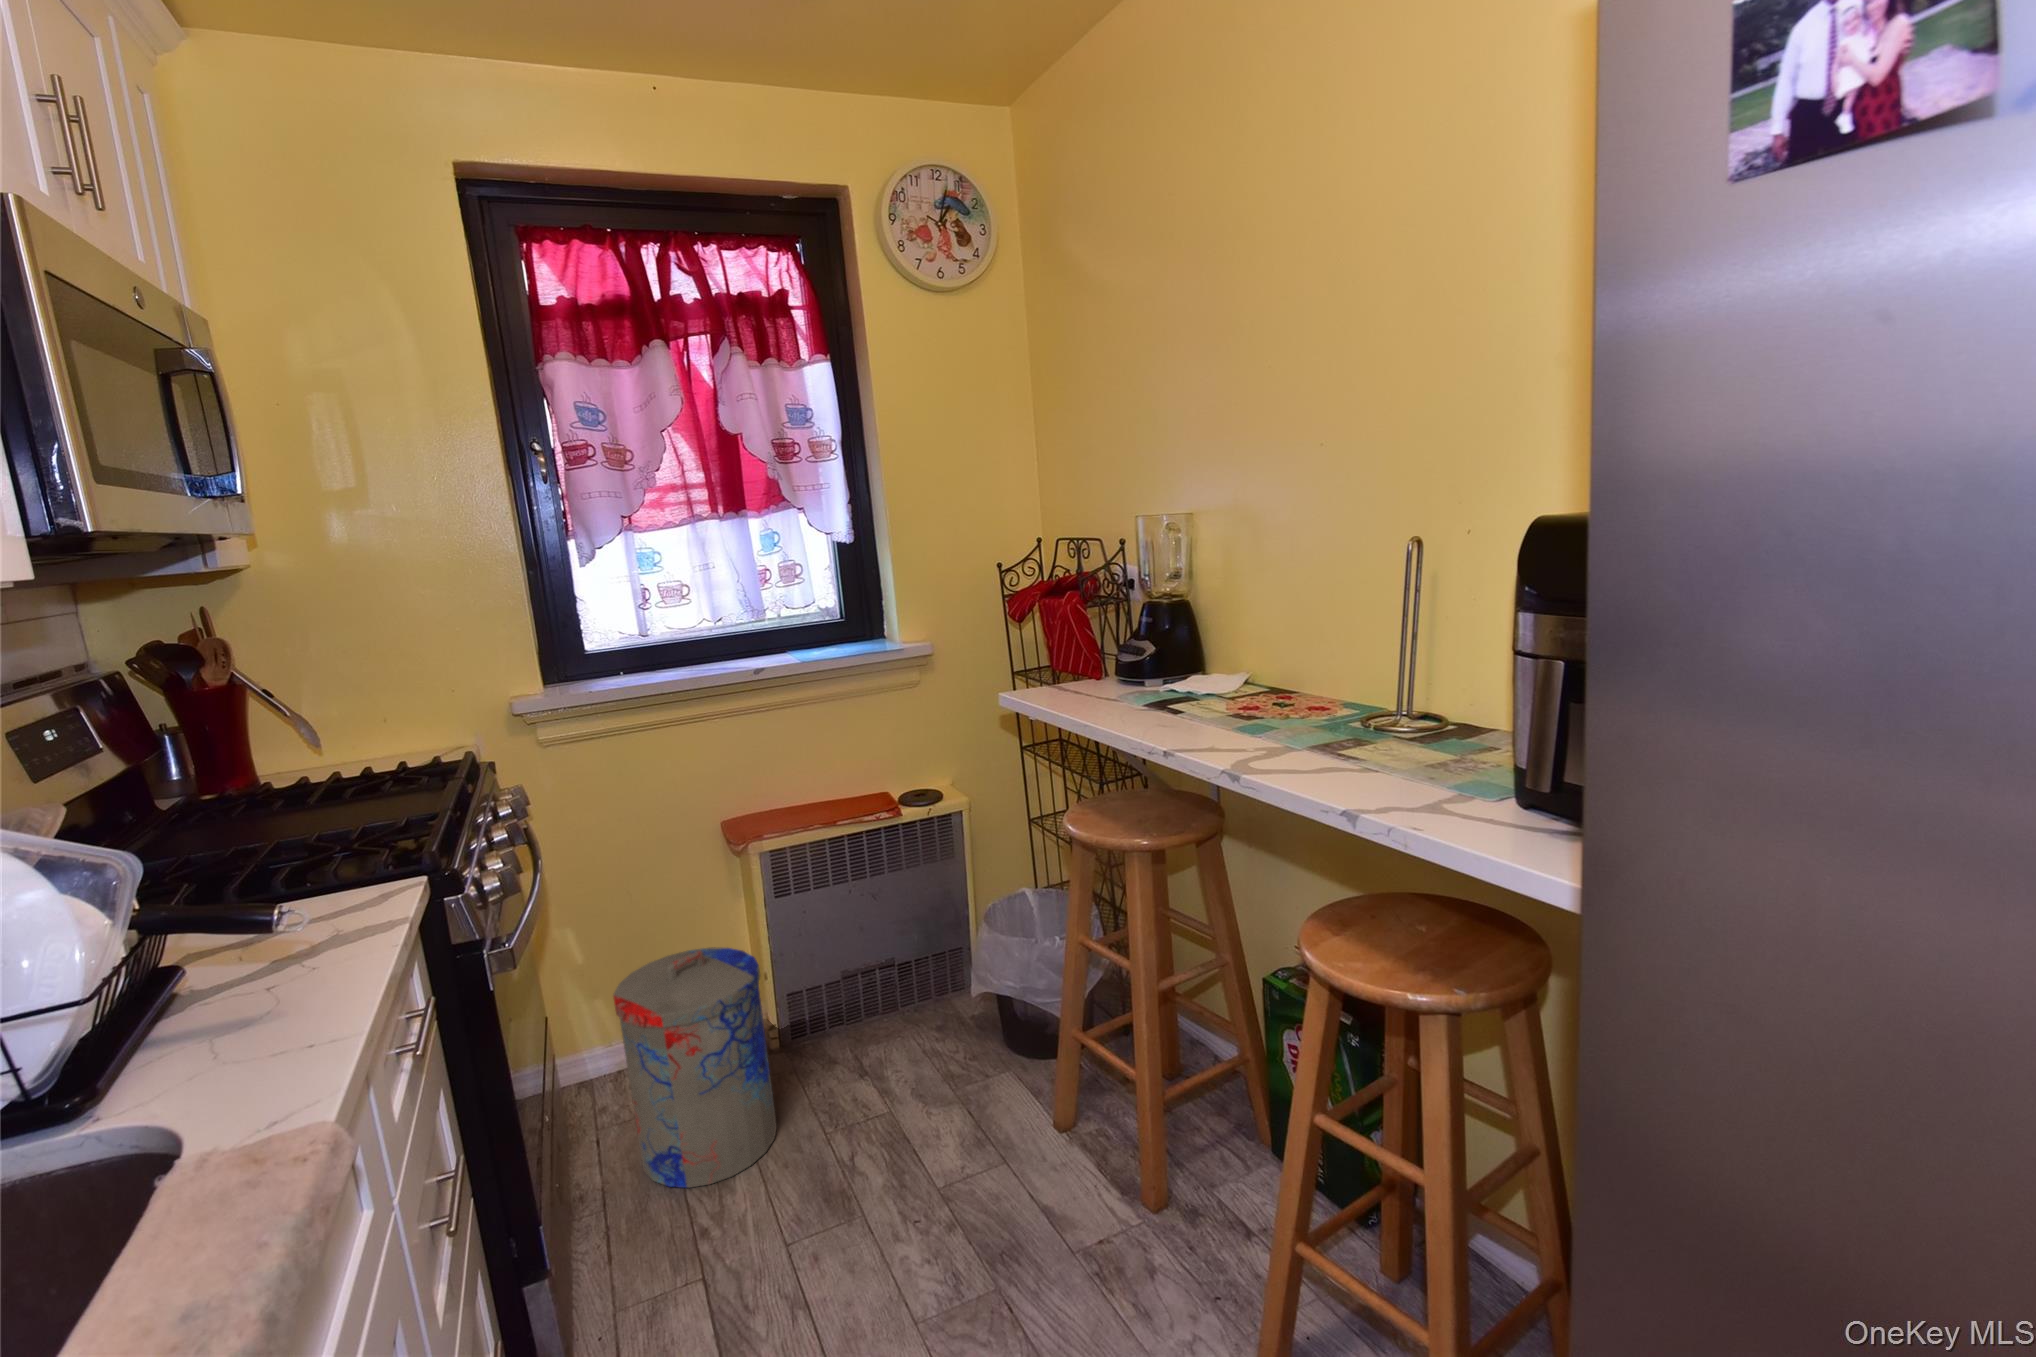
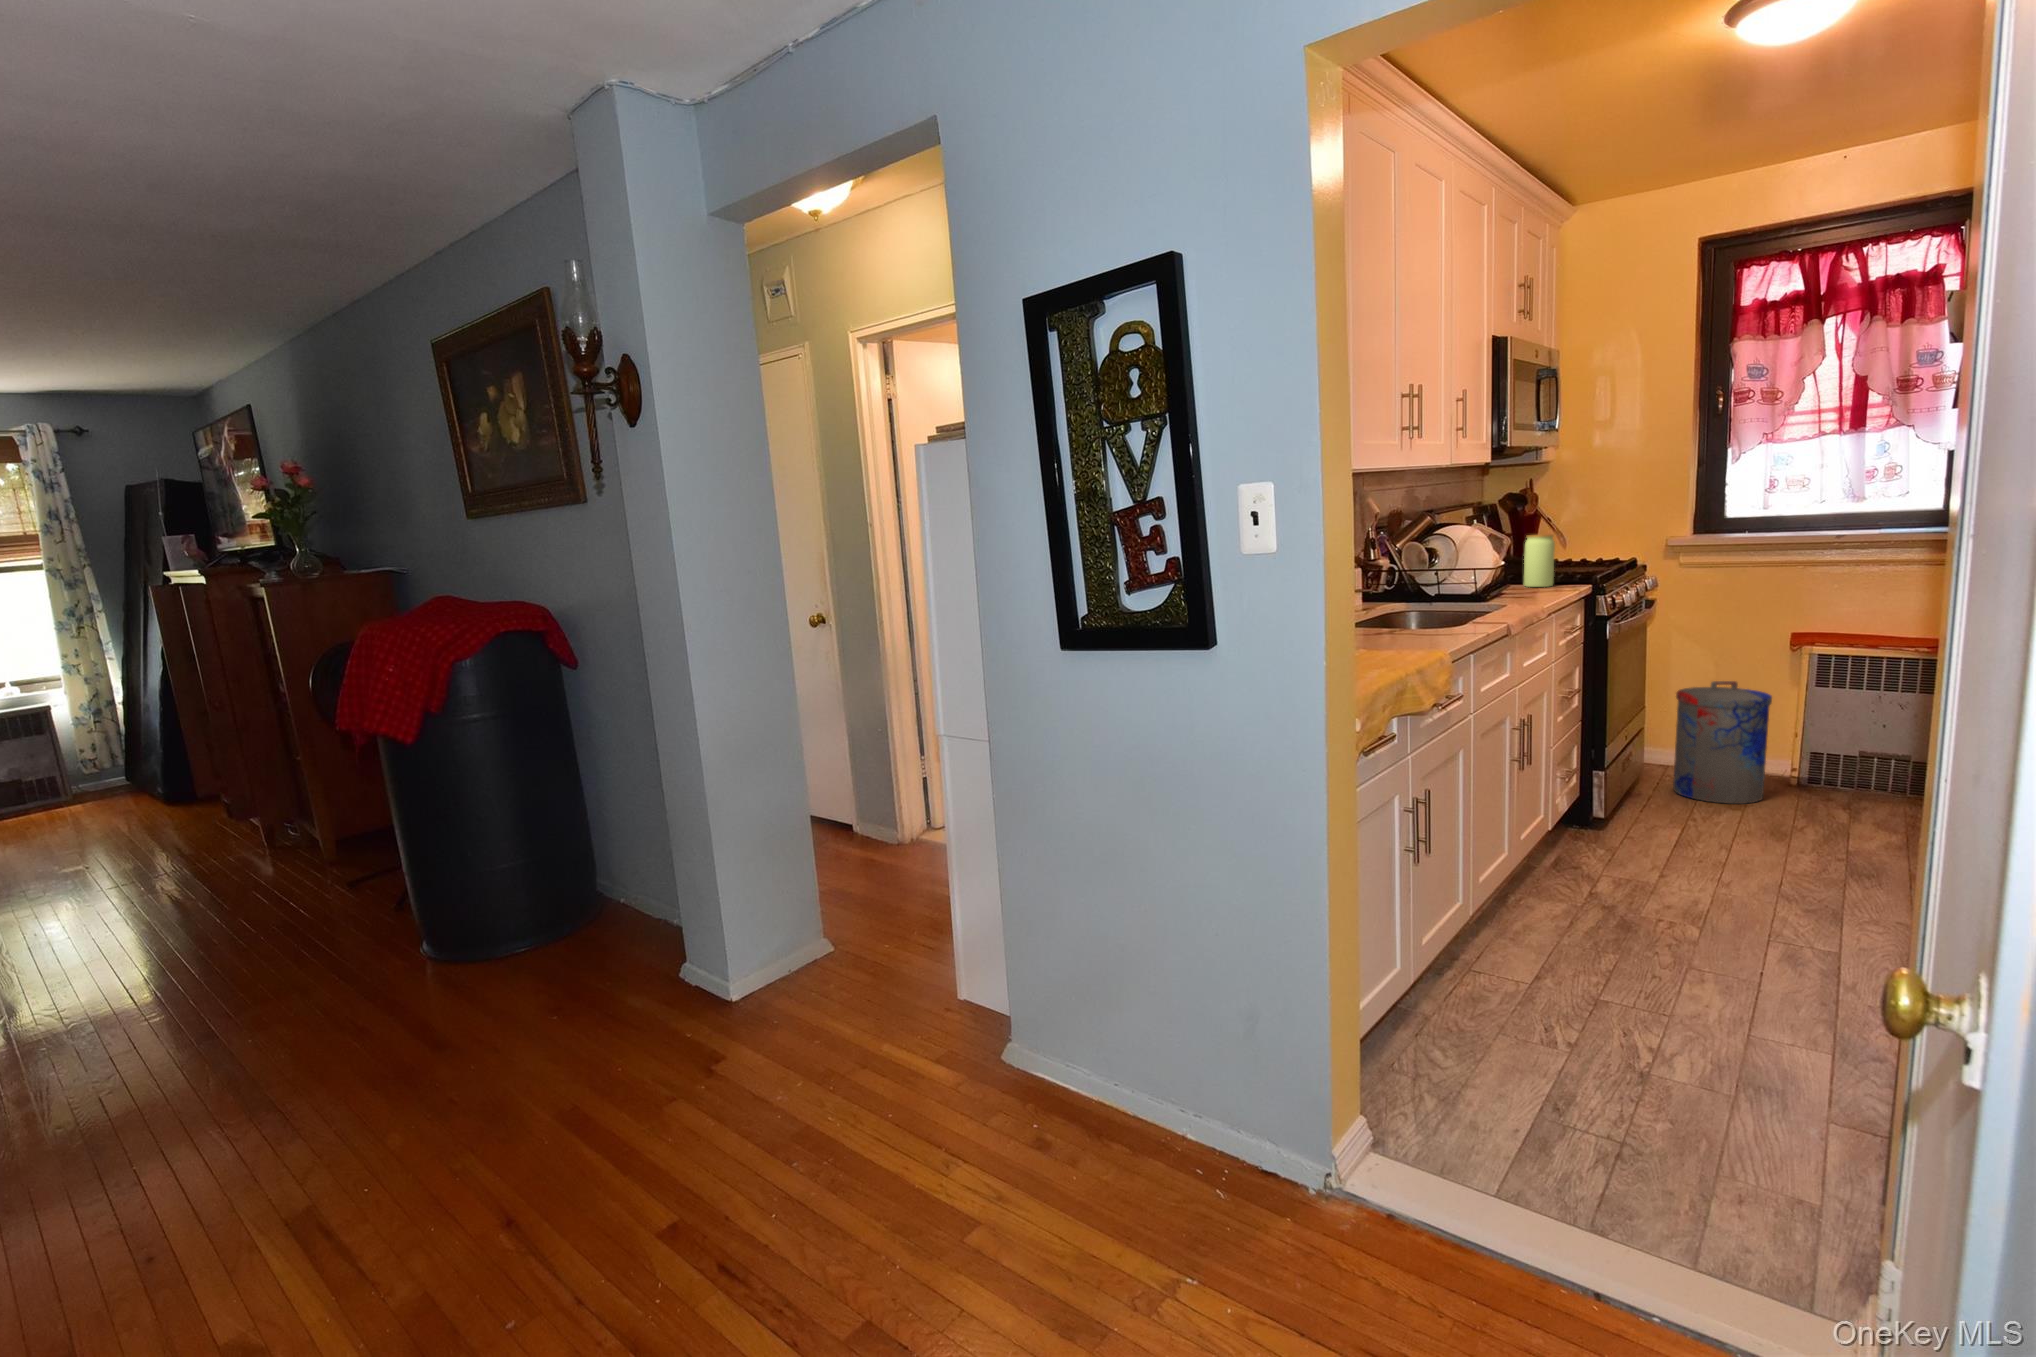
jar: none [200,819,328,996] -> present [1523,534,1555,587]

